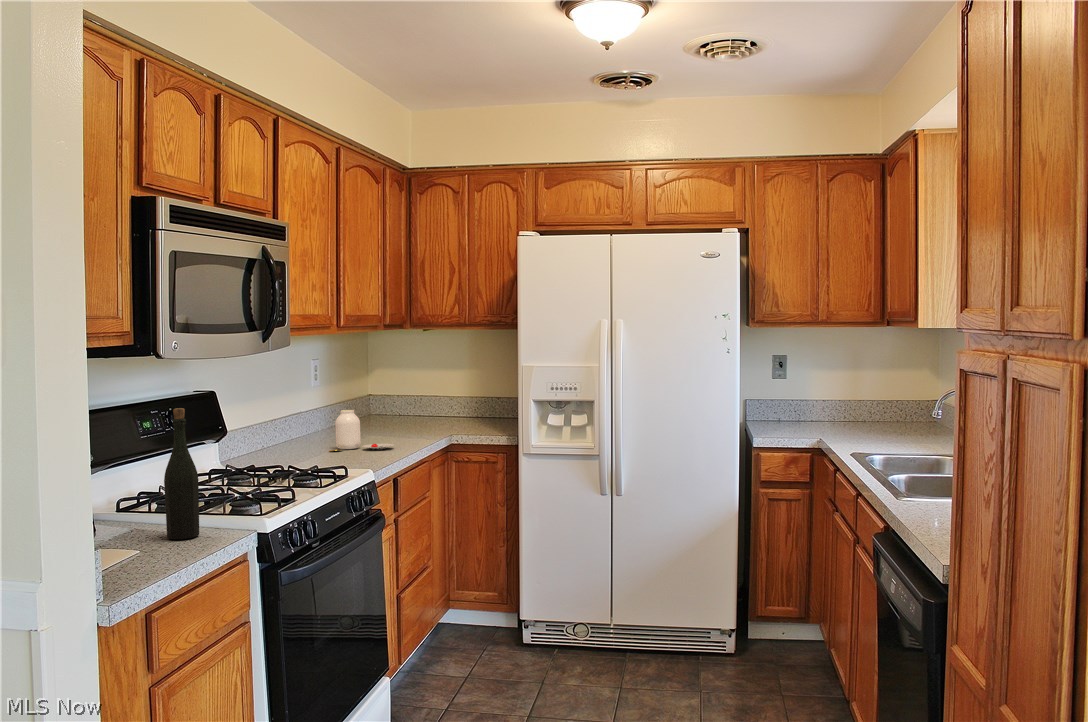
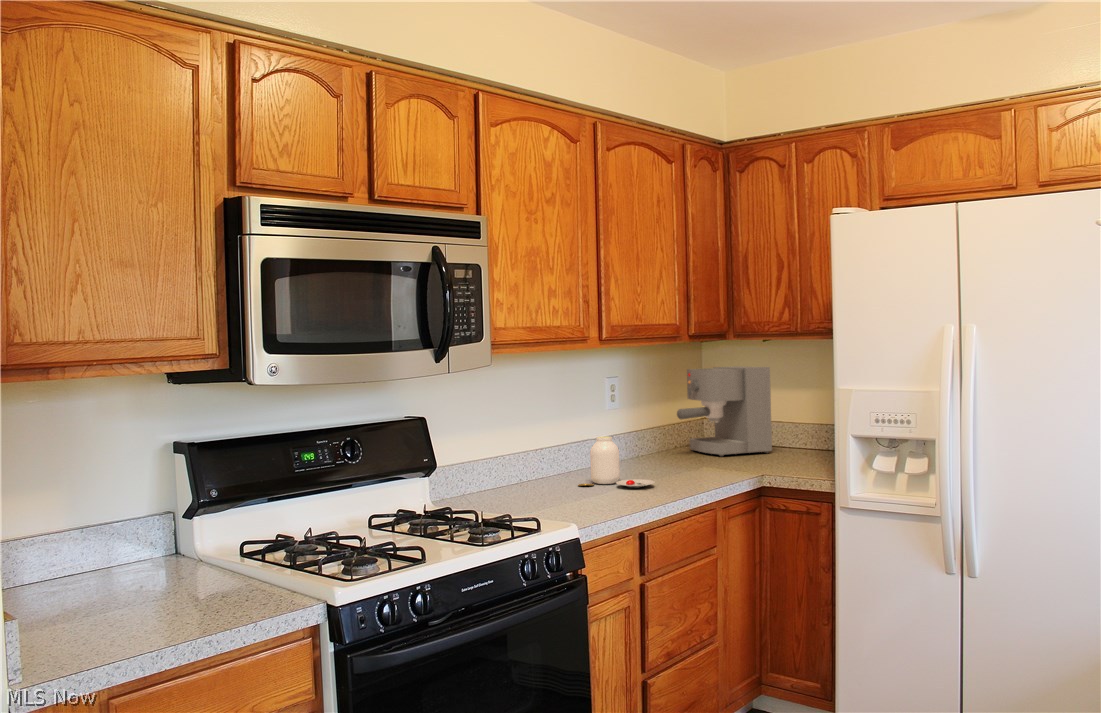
coffee maker: none [372,355,445,429] -> present [677,366,772,457]
bottle: present [164,408,199,539] -> none [181,455,224,620]

